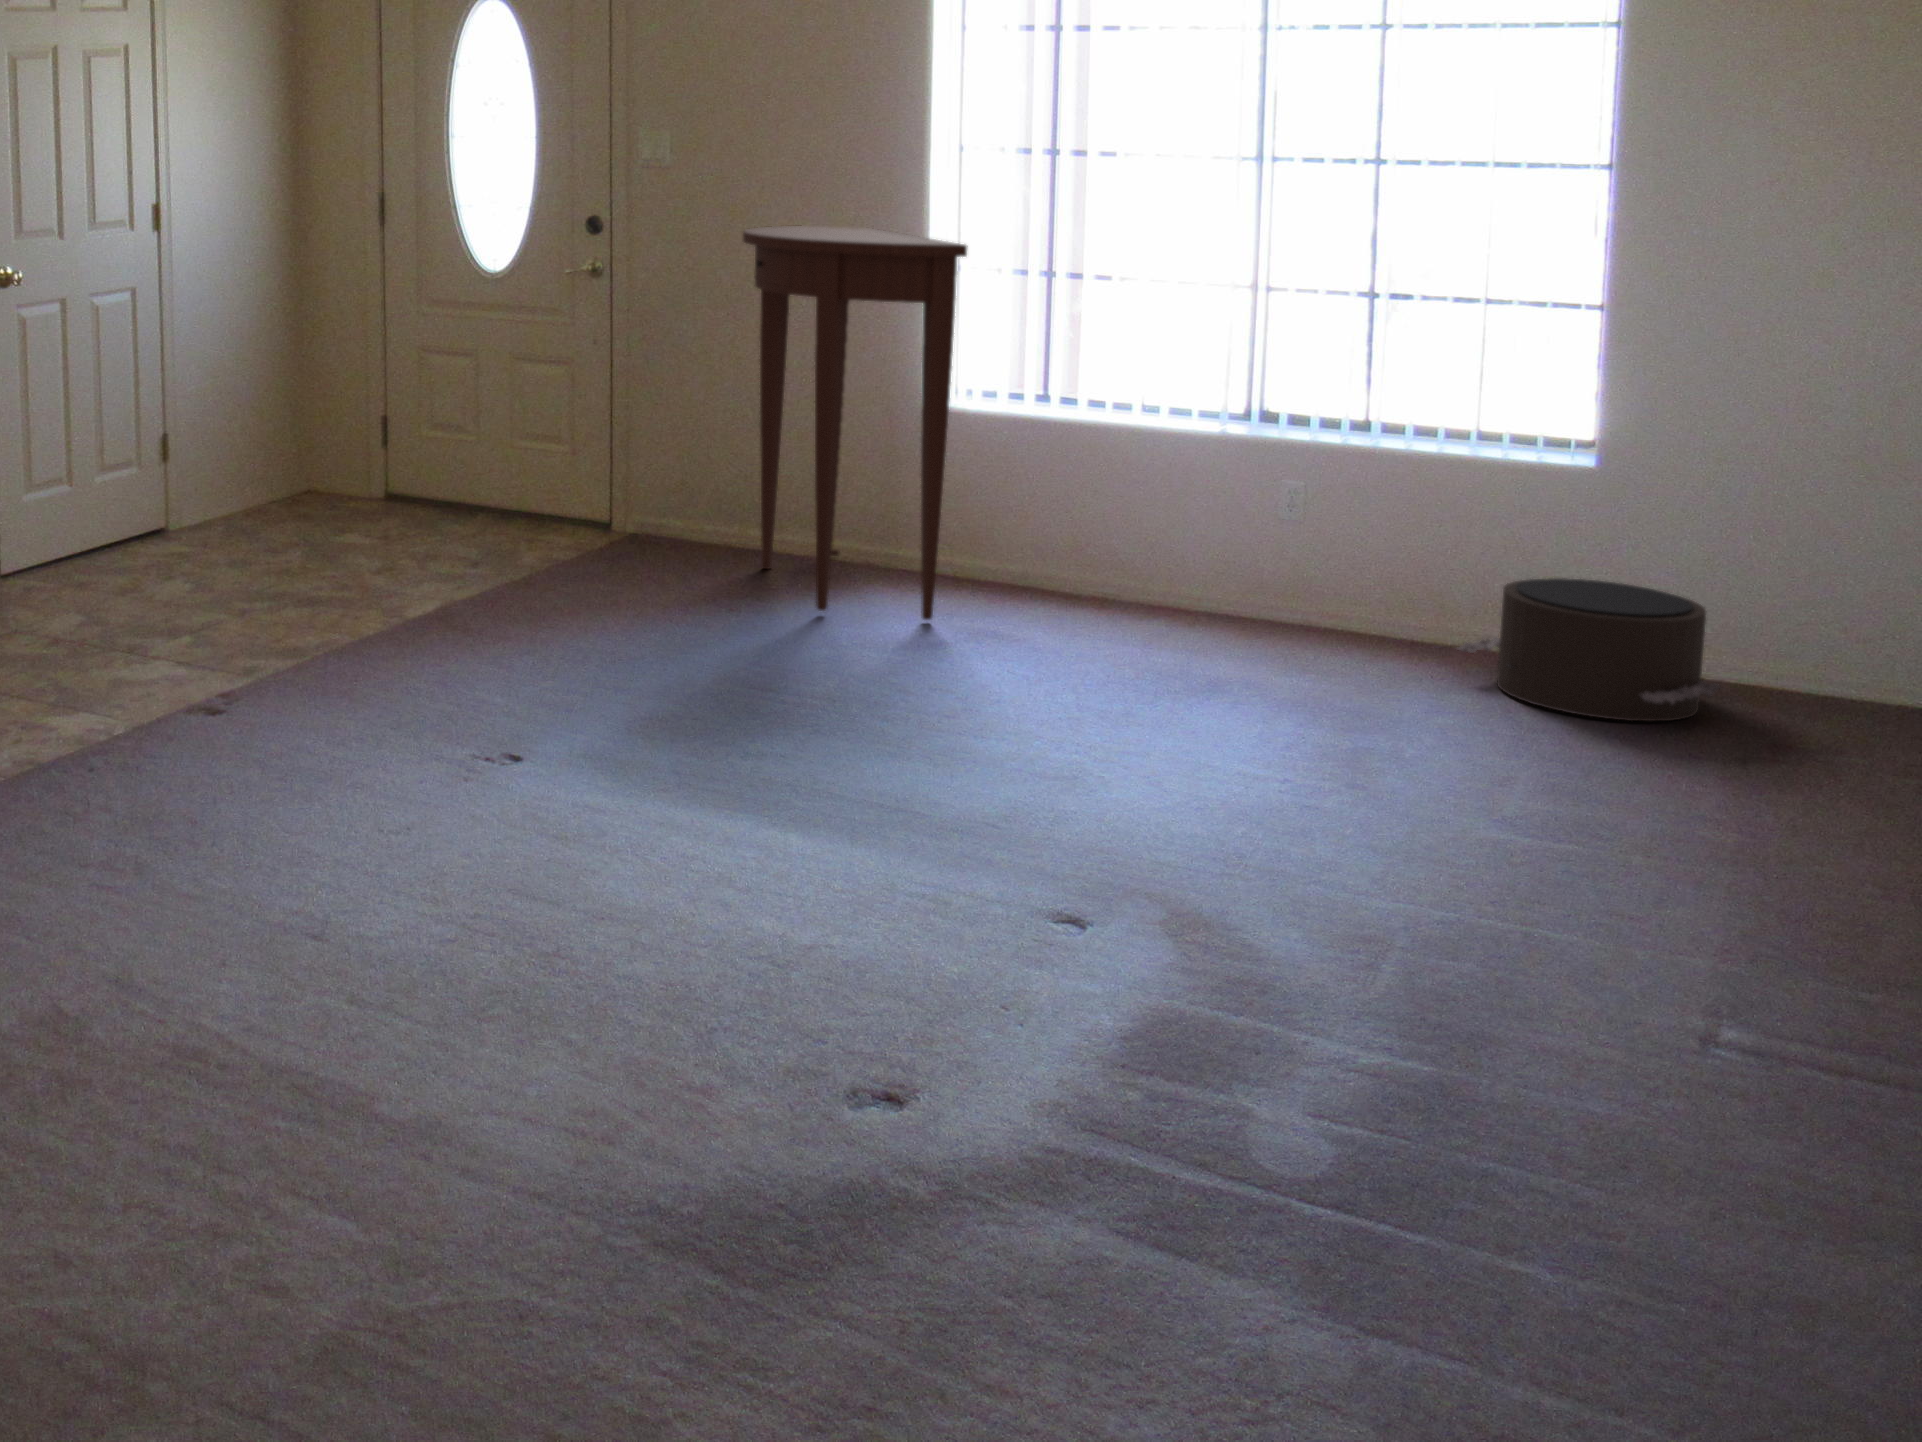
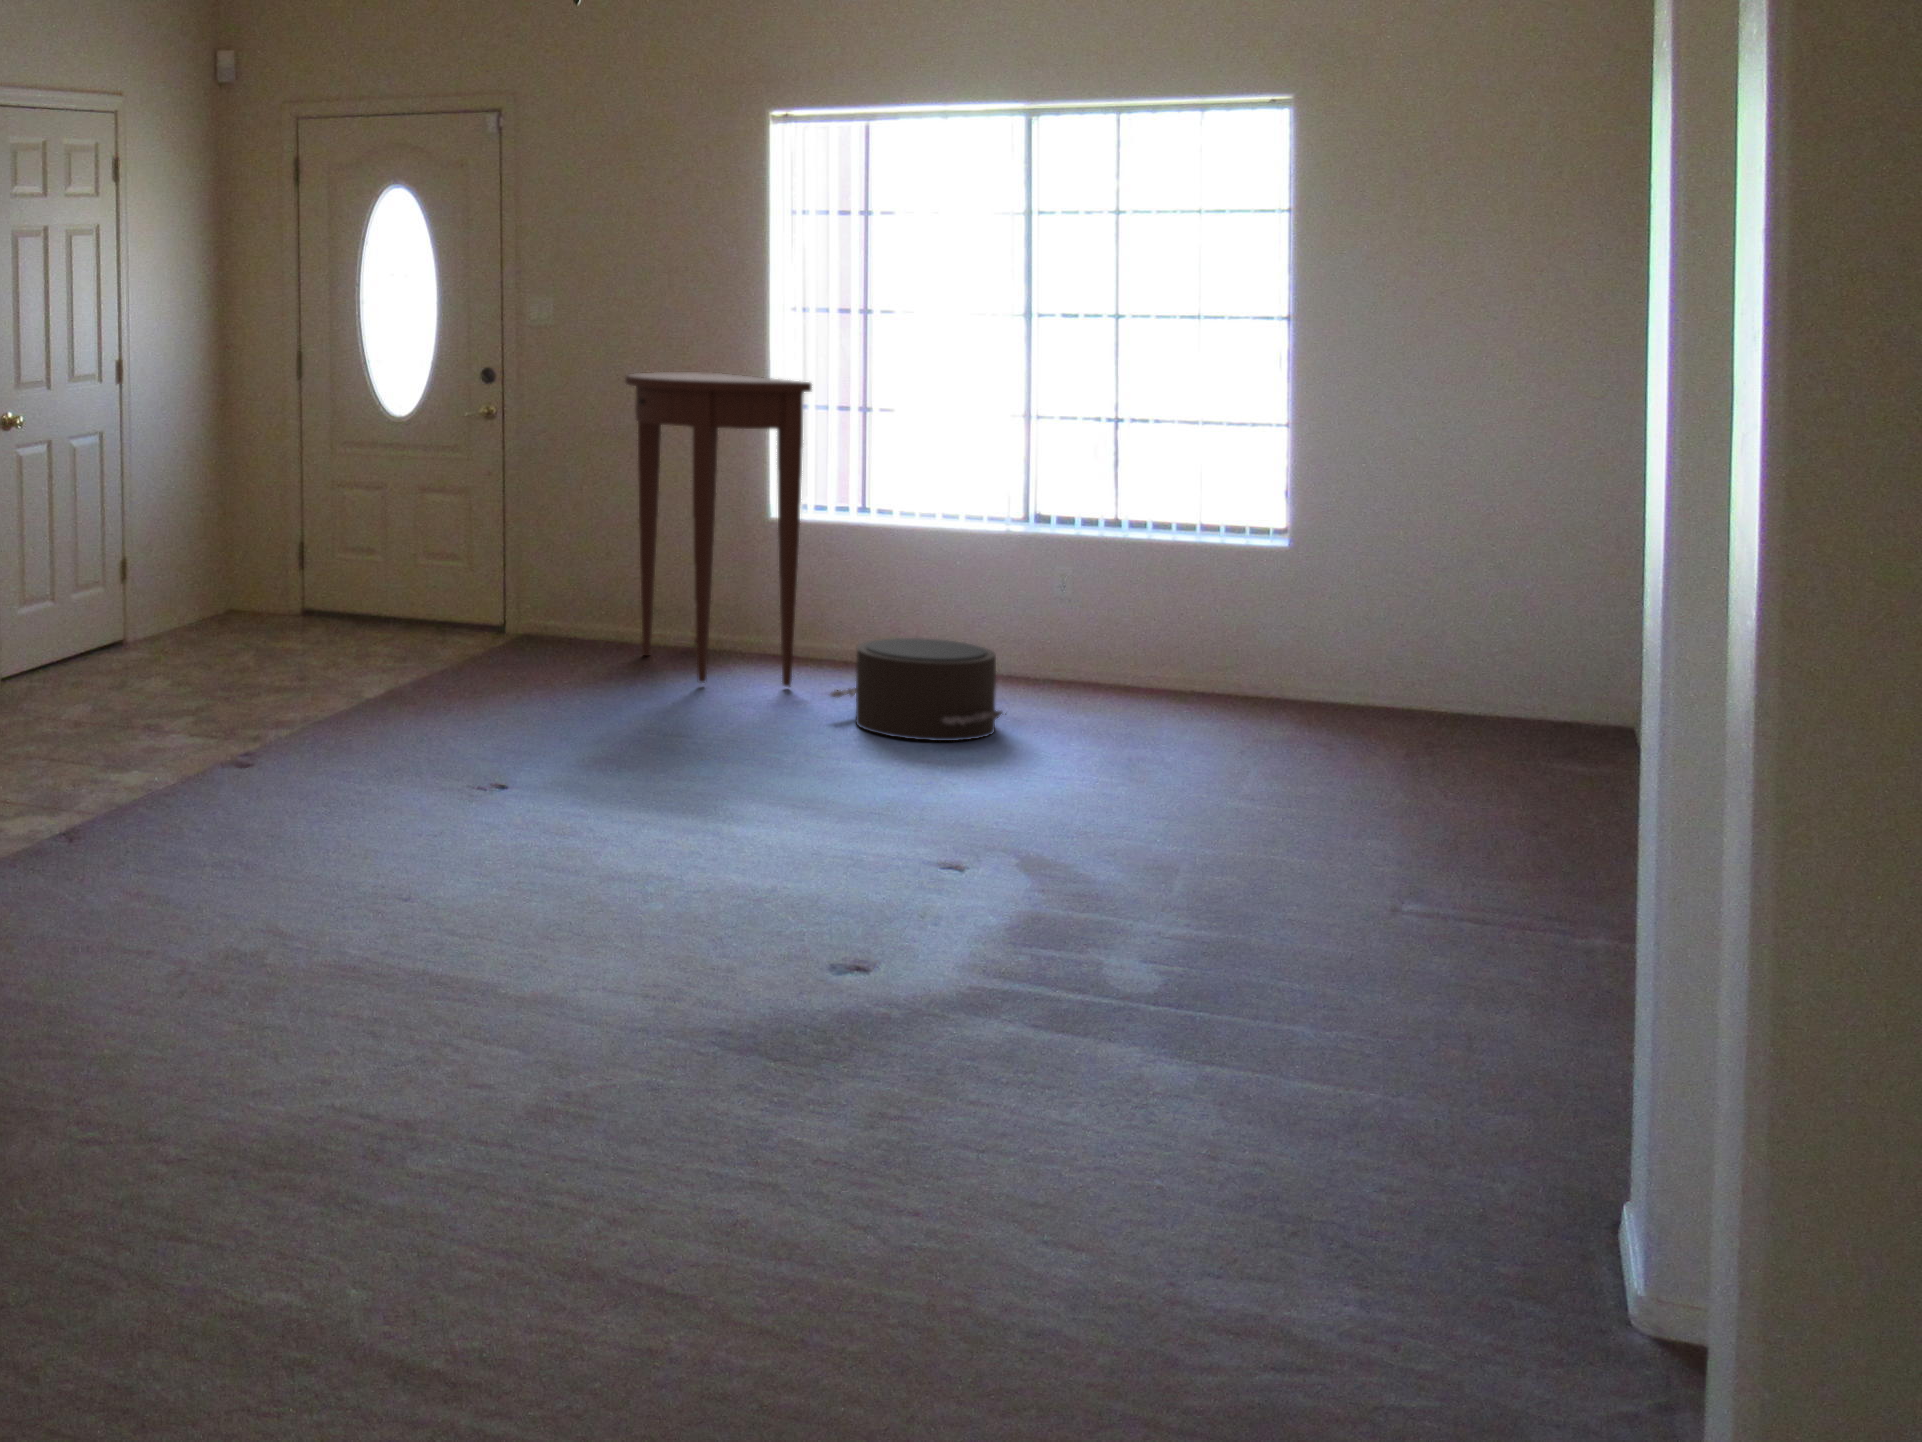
pouf: present [1458,578,1720,721] -> present [830,638,1006,741]

